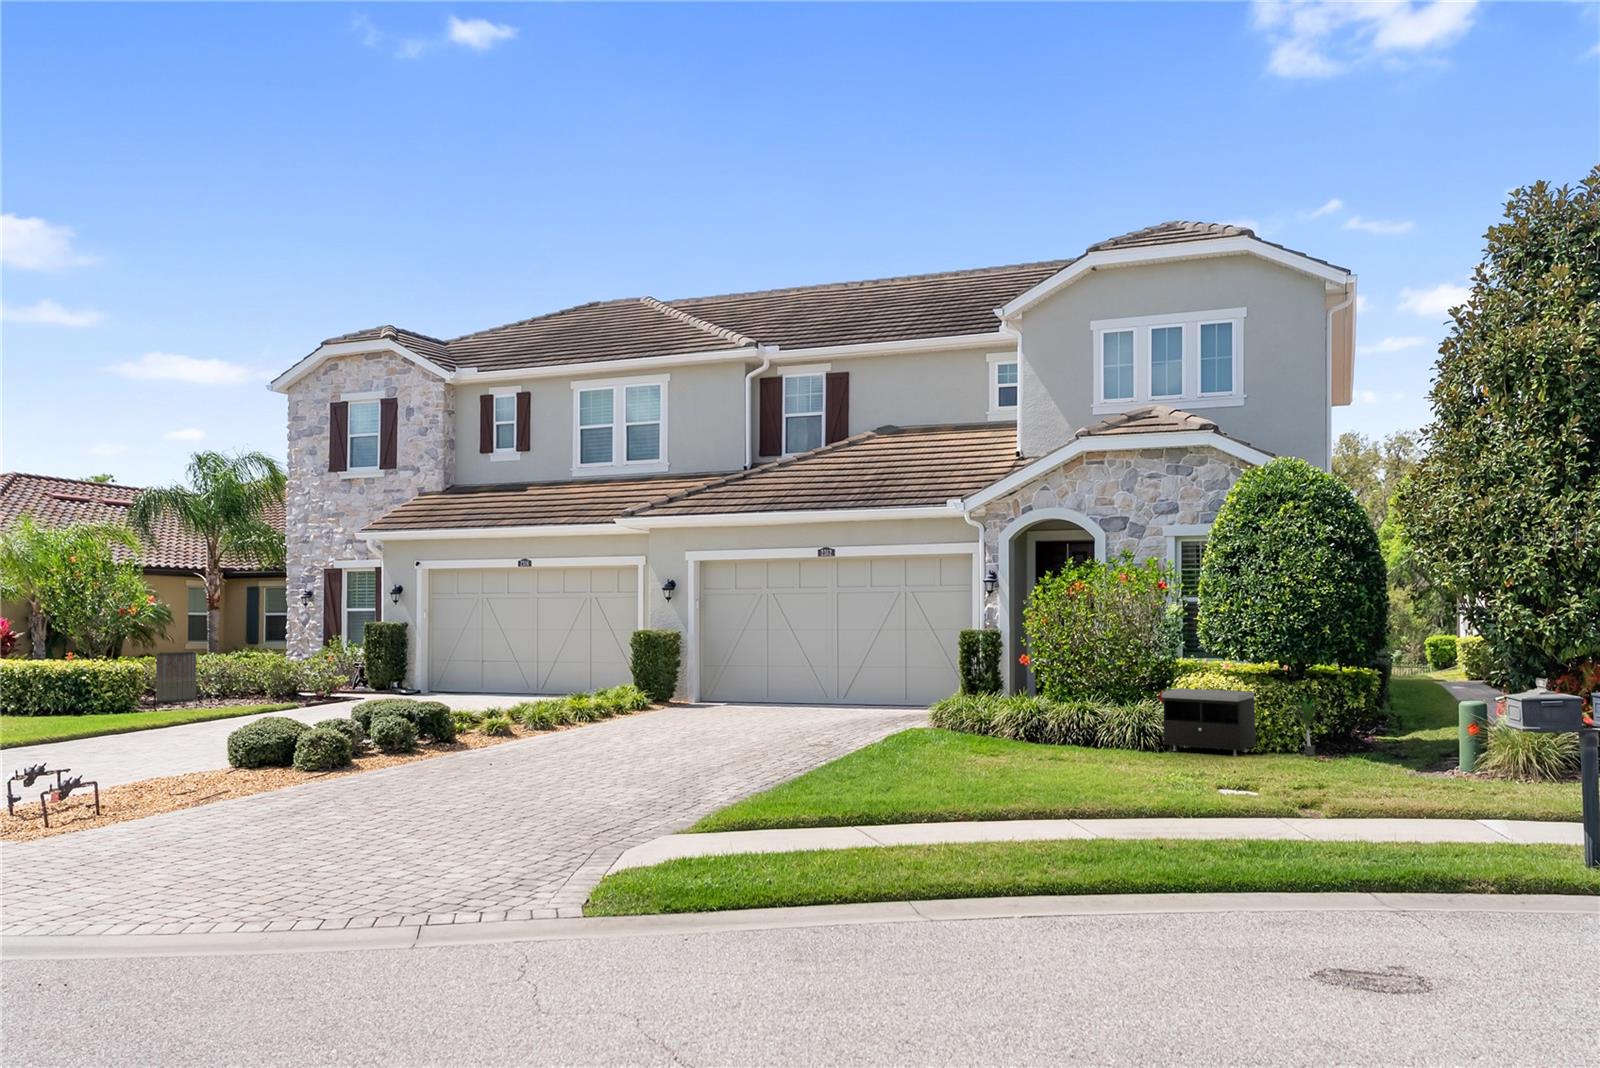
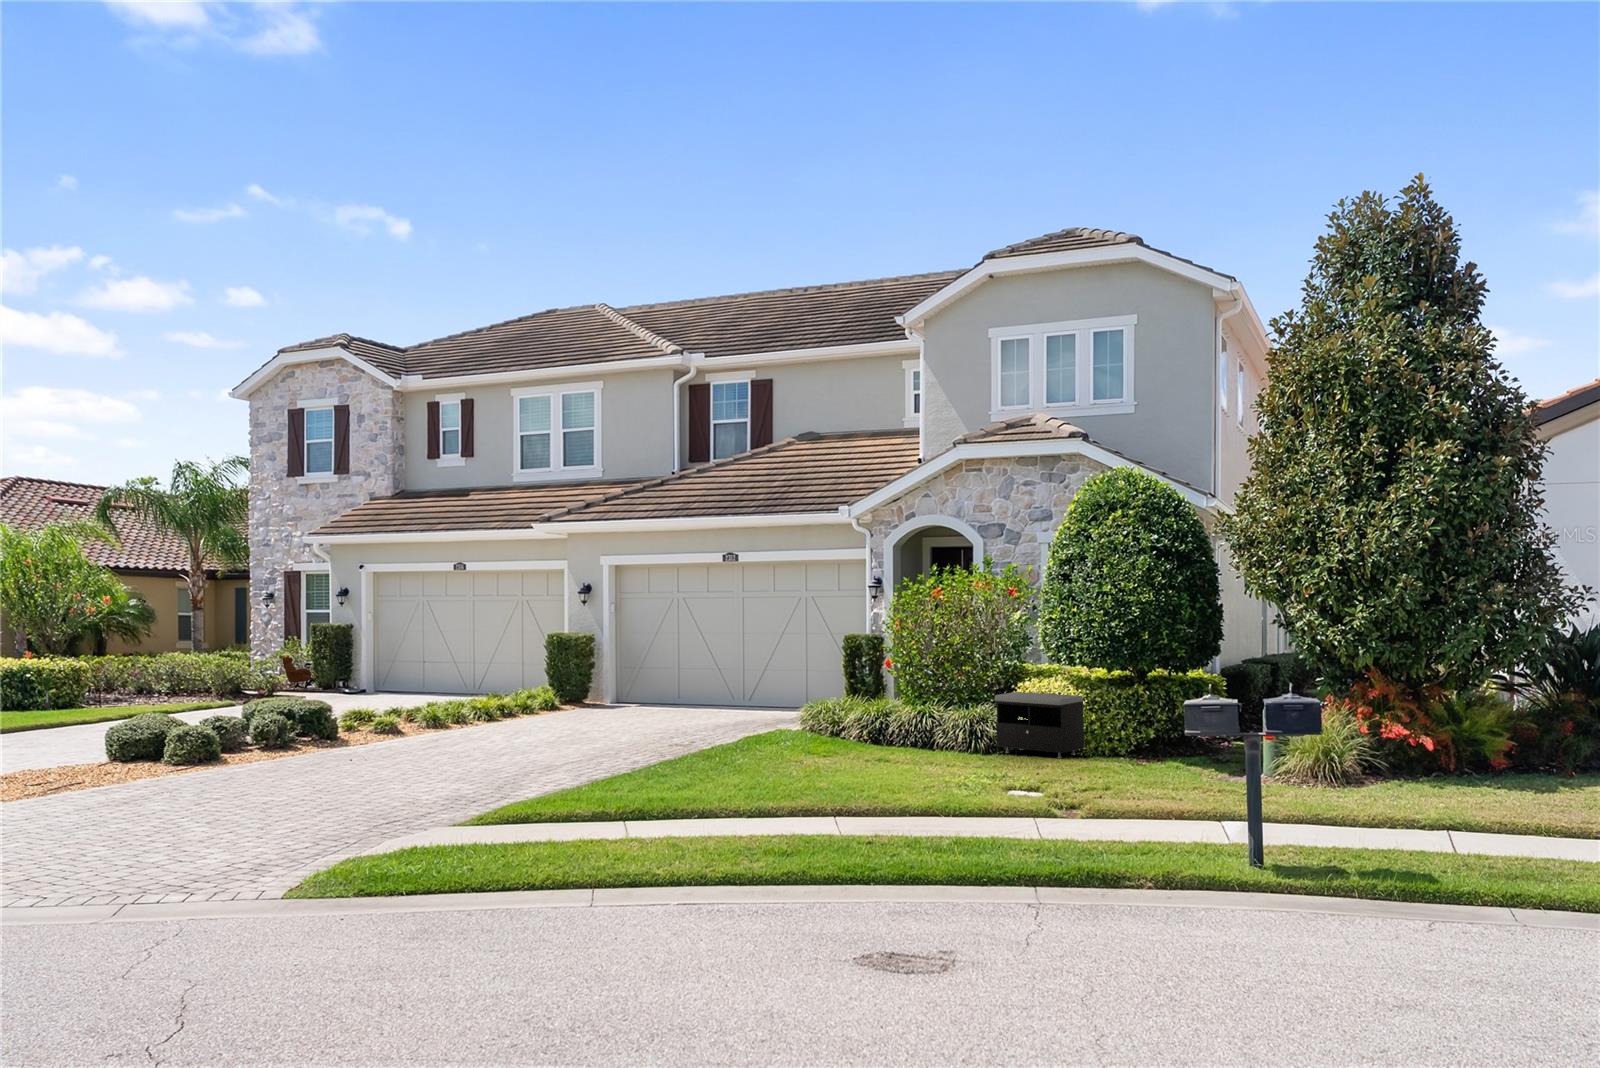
trash can: present [156,652,196,702] -> none [109,651,148,698]
lounge chair: none [336,658,385,693] -> present [283,657,329,690]
potted plant: present [1298,699,1324,756] -> present [41,674,53,708]

